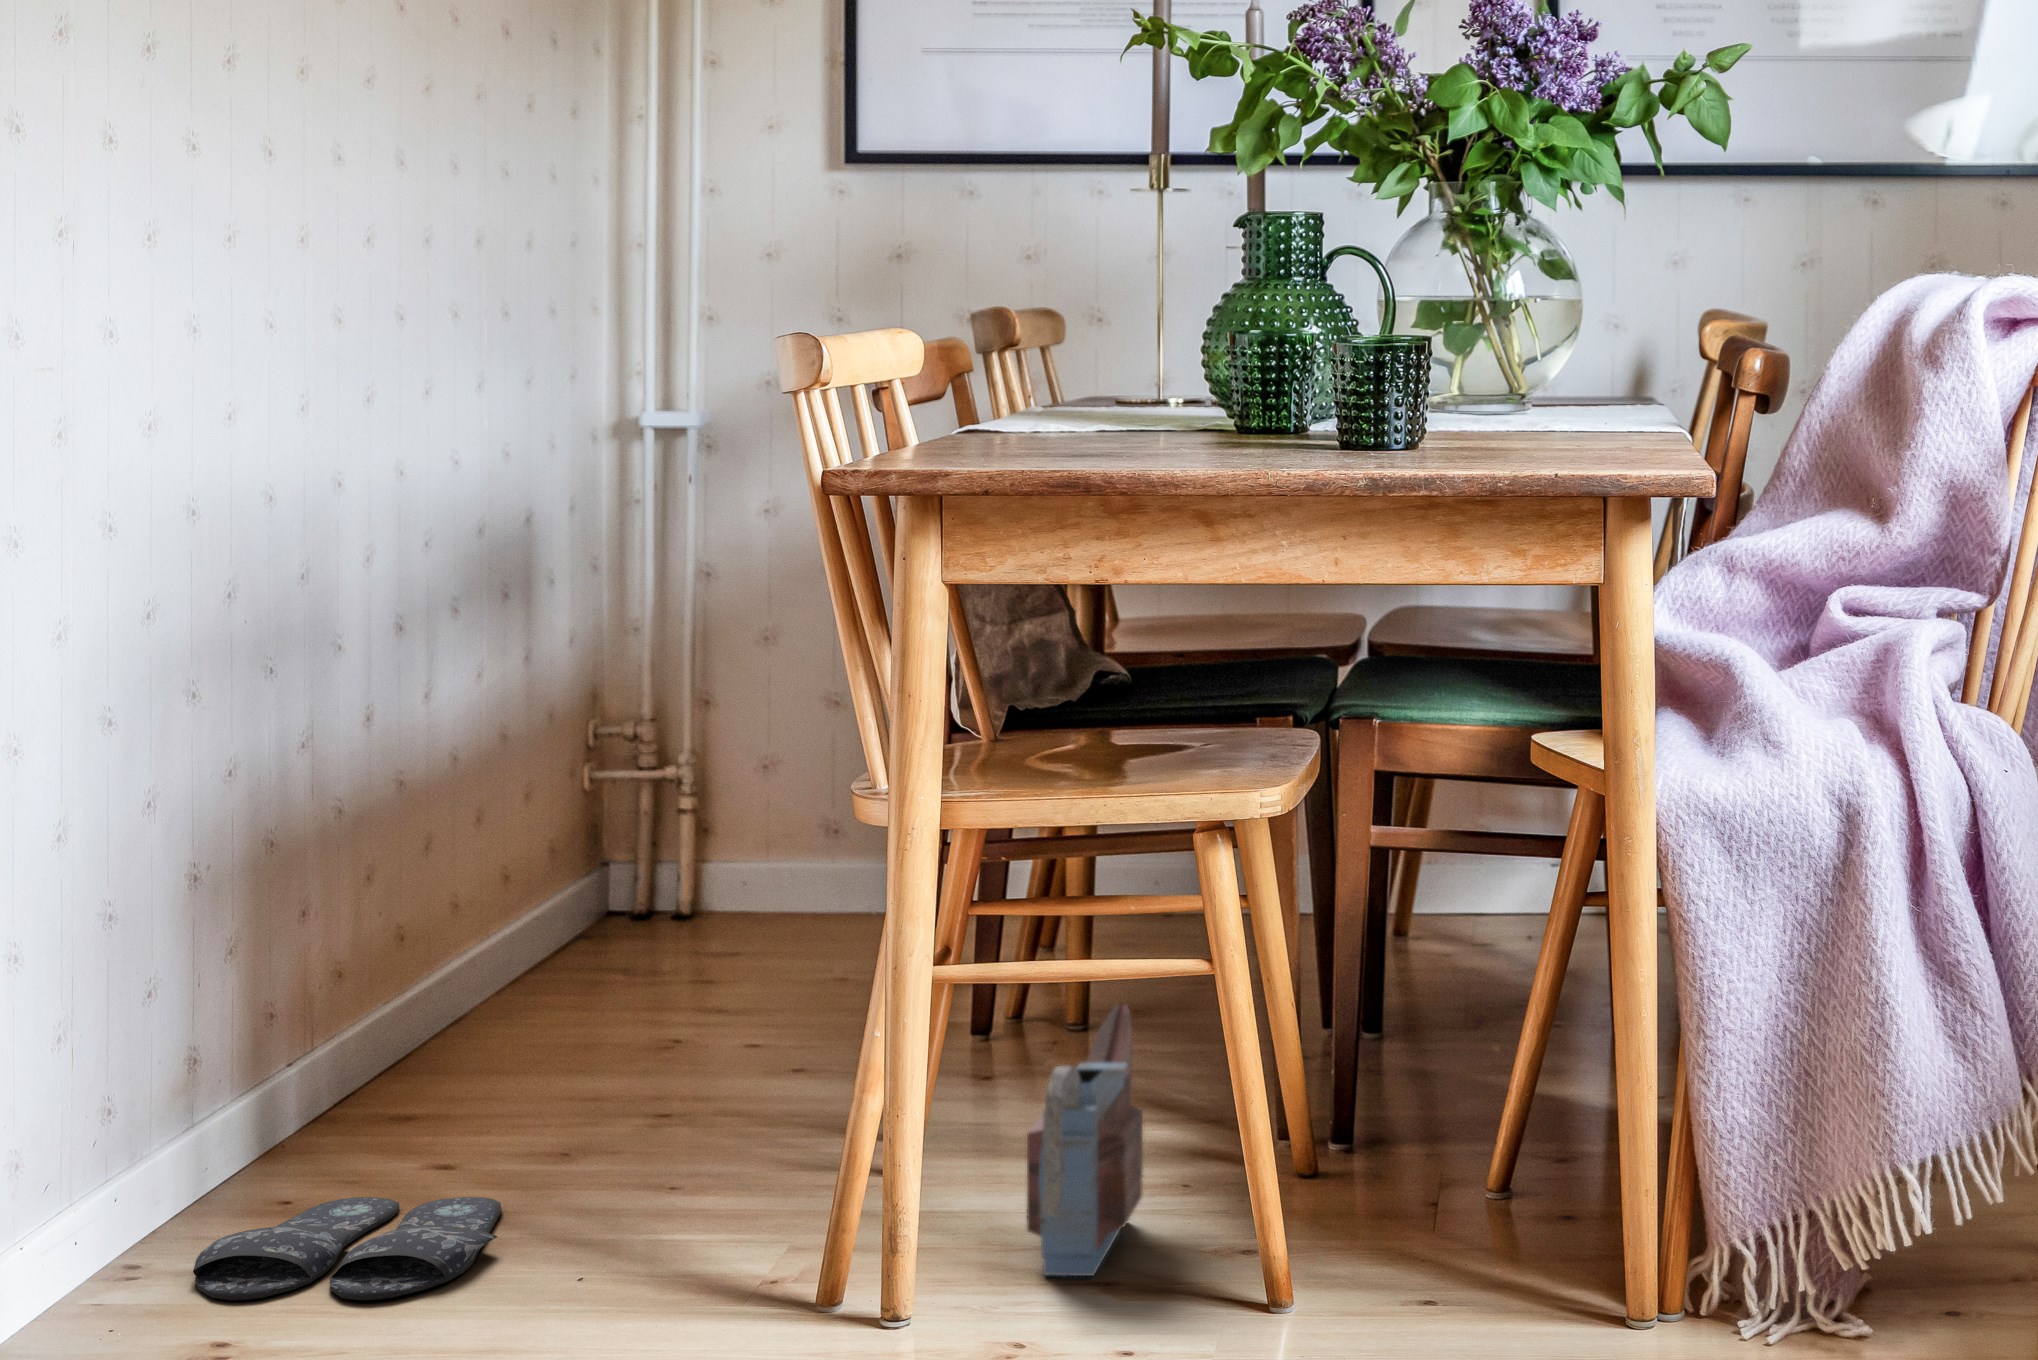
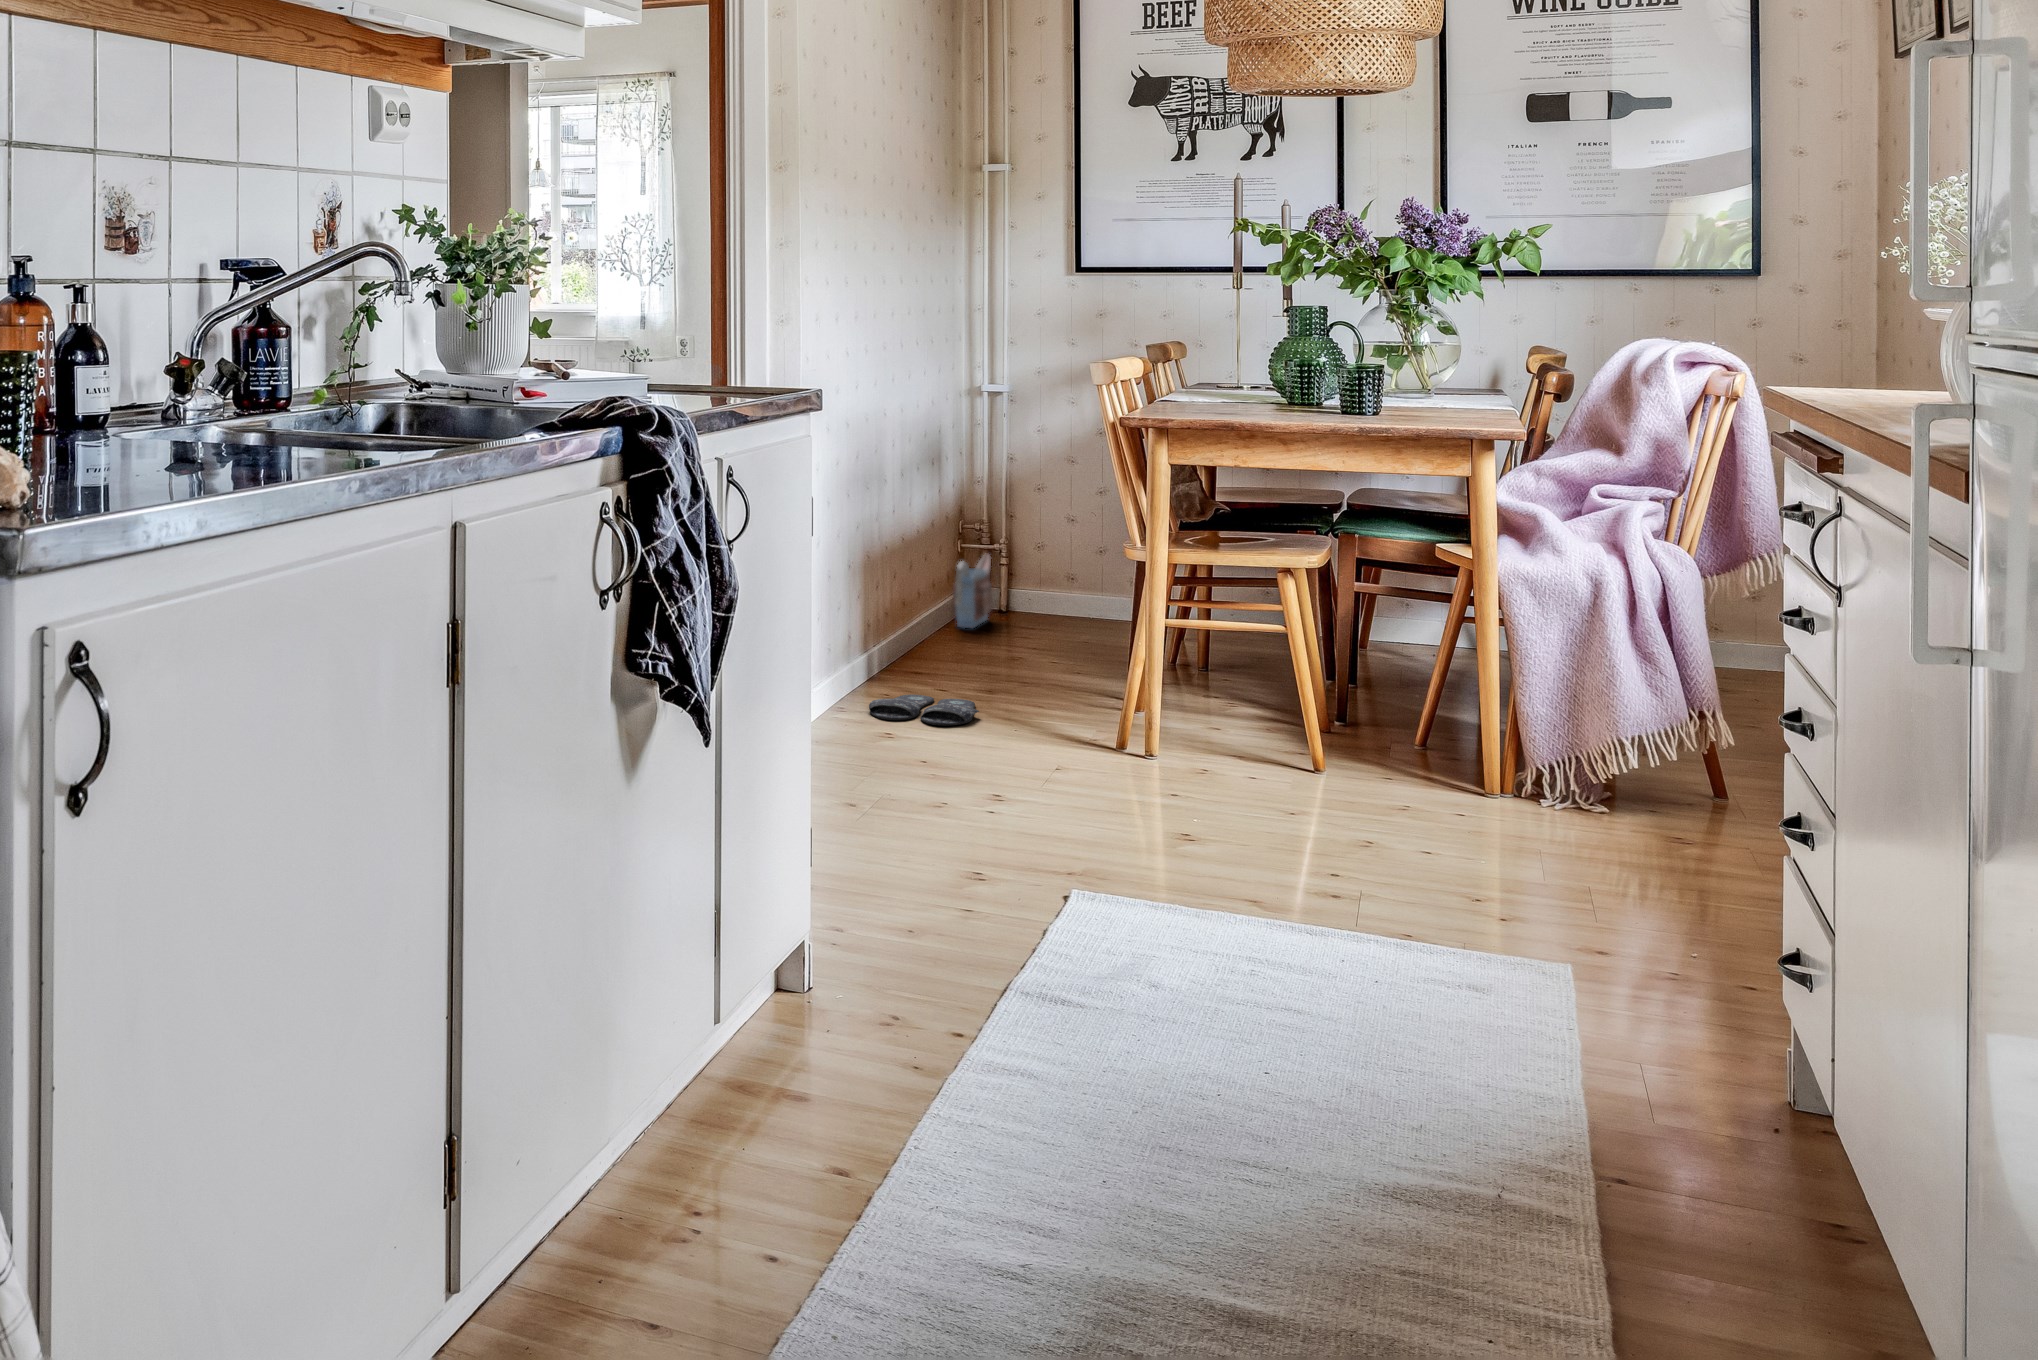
watering can: present [1027,1004,1143,1276] -> present [953,553,992,628]

